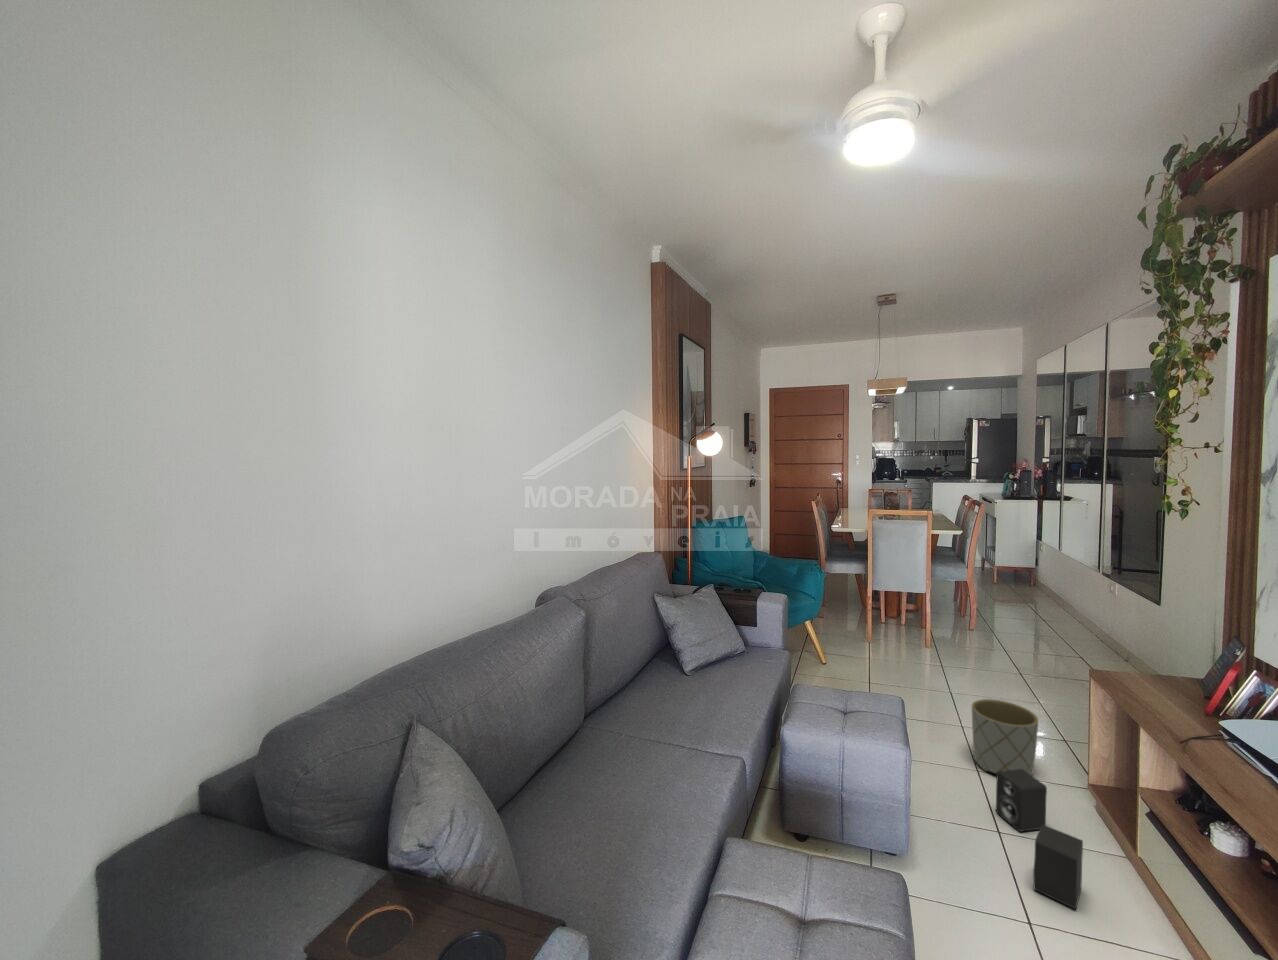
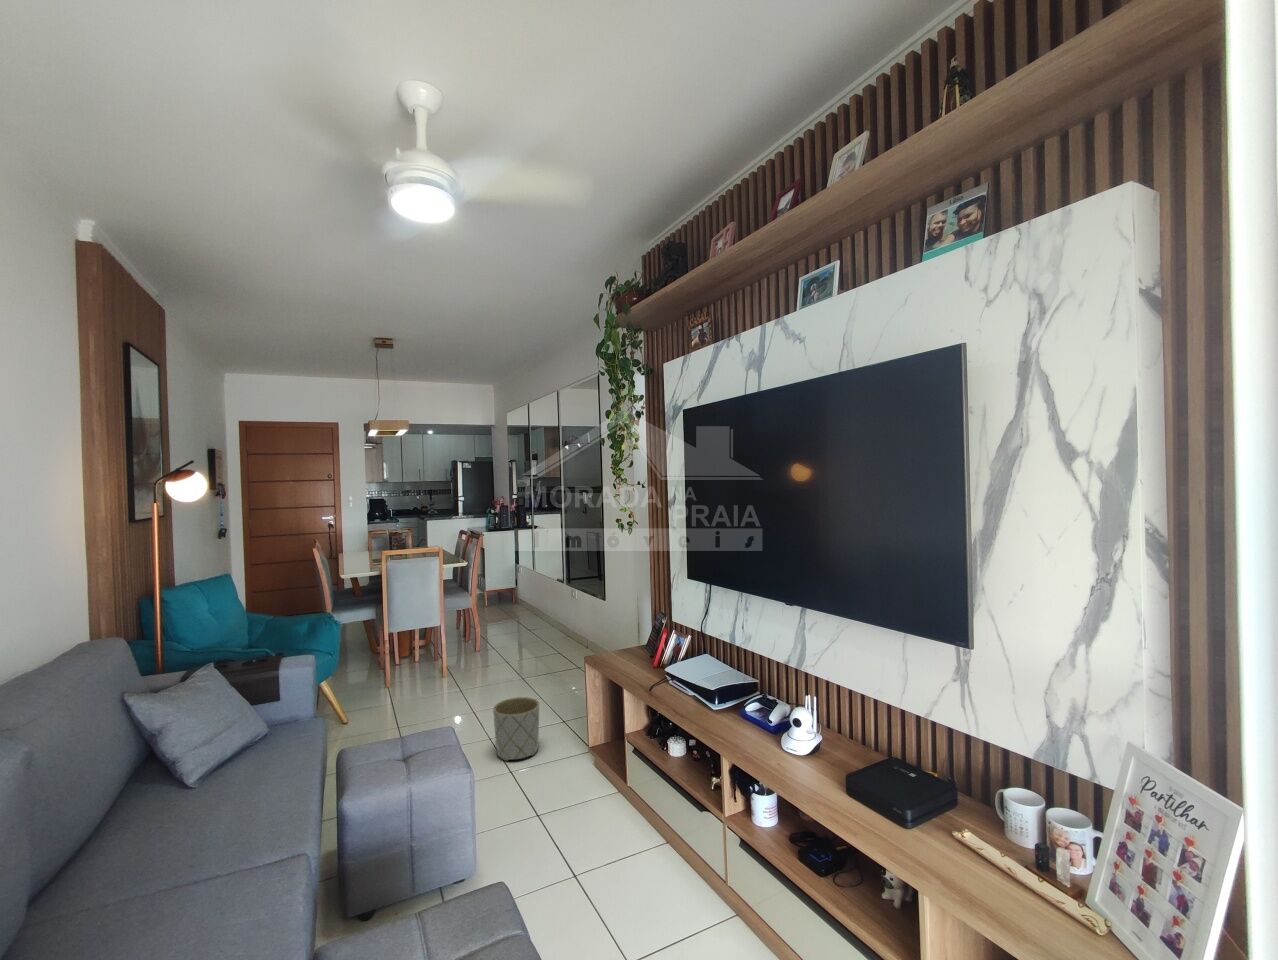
speaker: present [996,769,1083,909] -> none [519,744,579,830]

